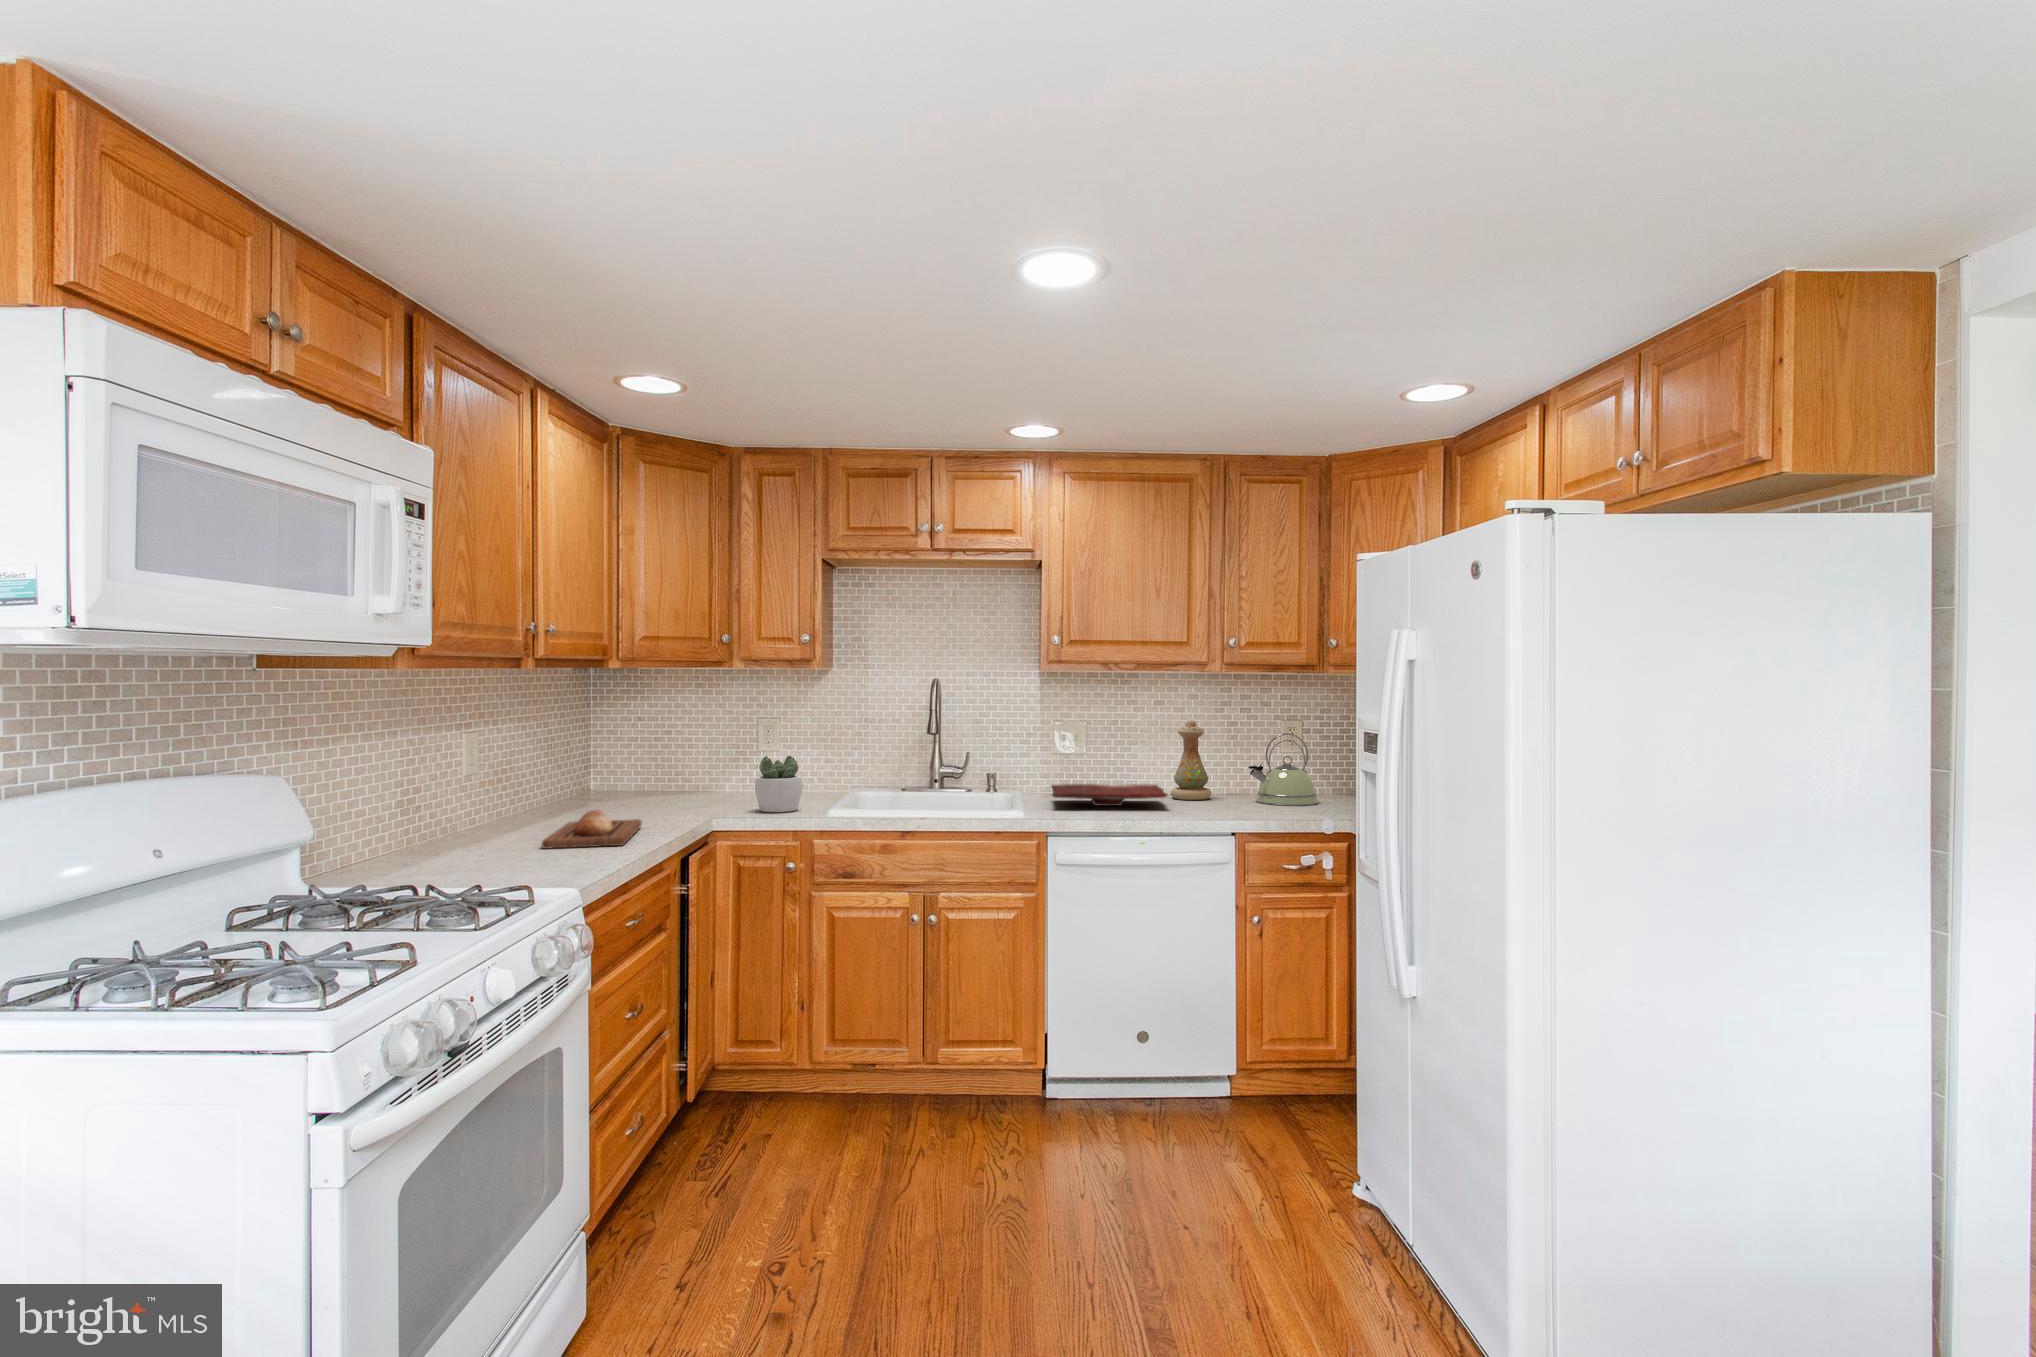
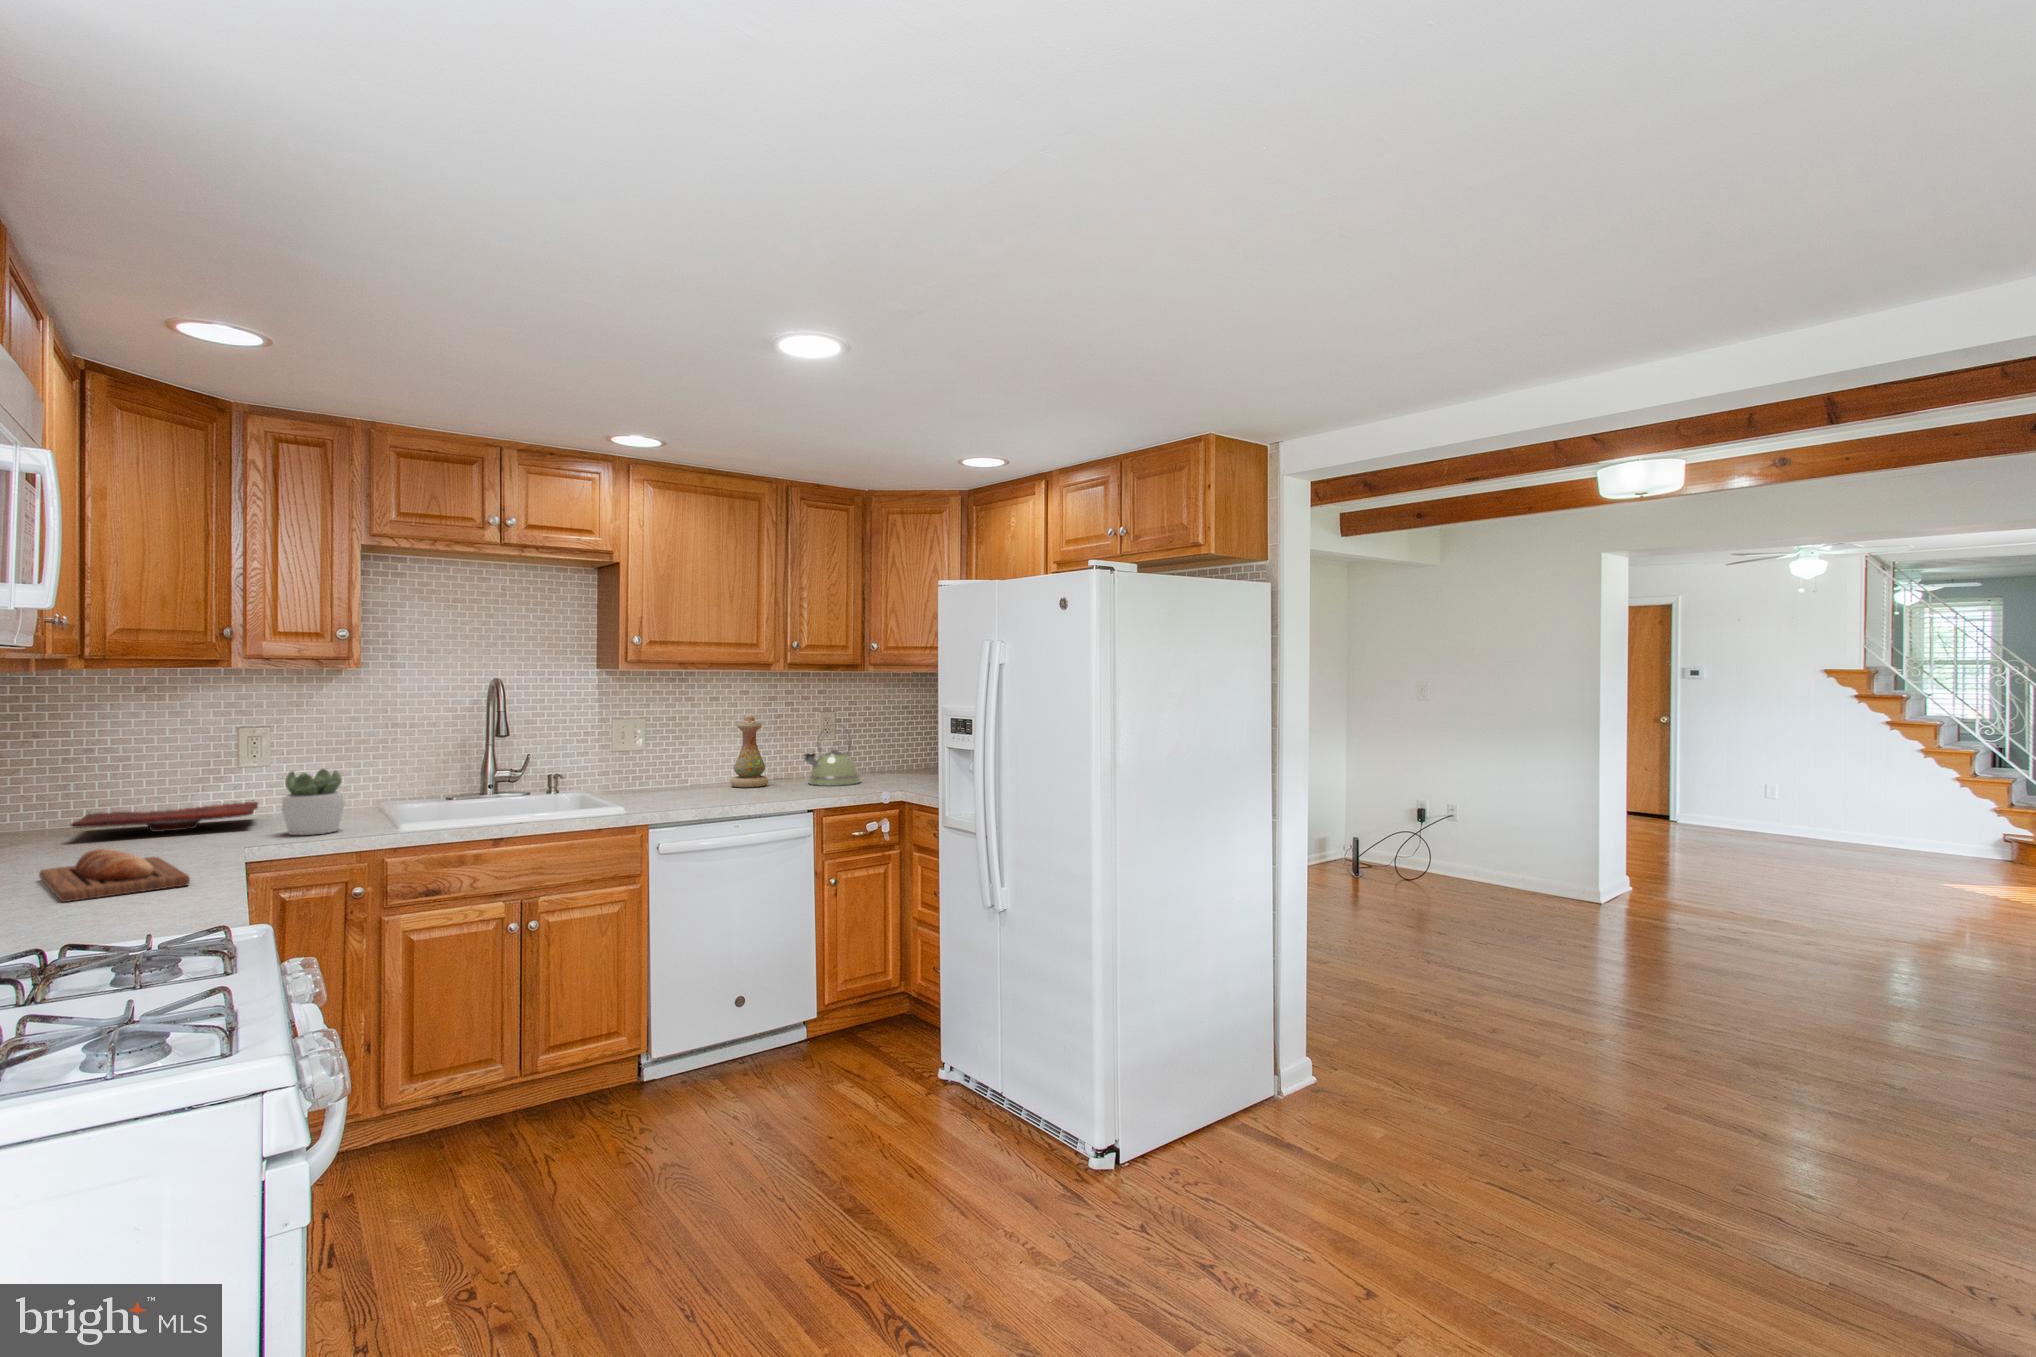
cutting board: present [1051,784,1167,806] -> present [71,802,258,832]

